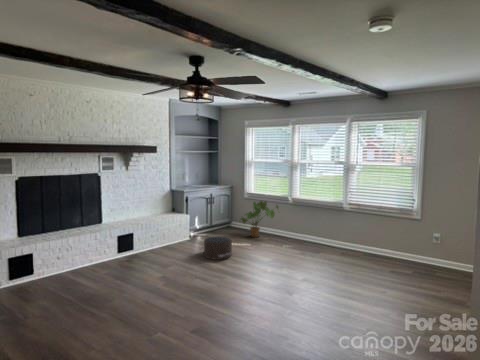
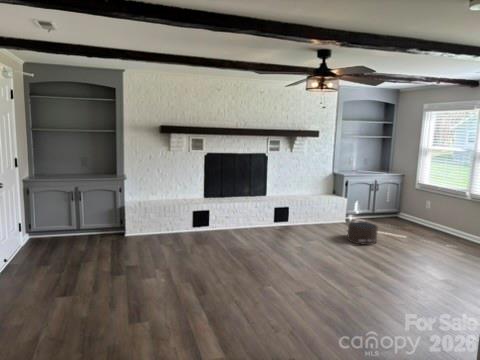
house plant: present [241,201,278,237] -> none [400,193,453,232]

